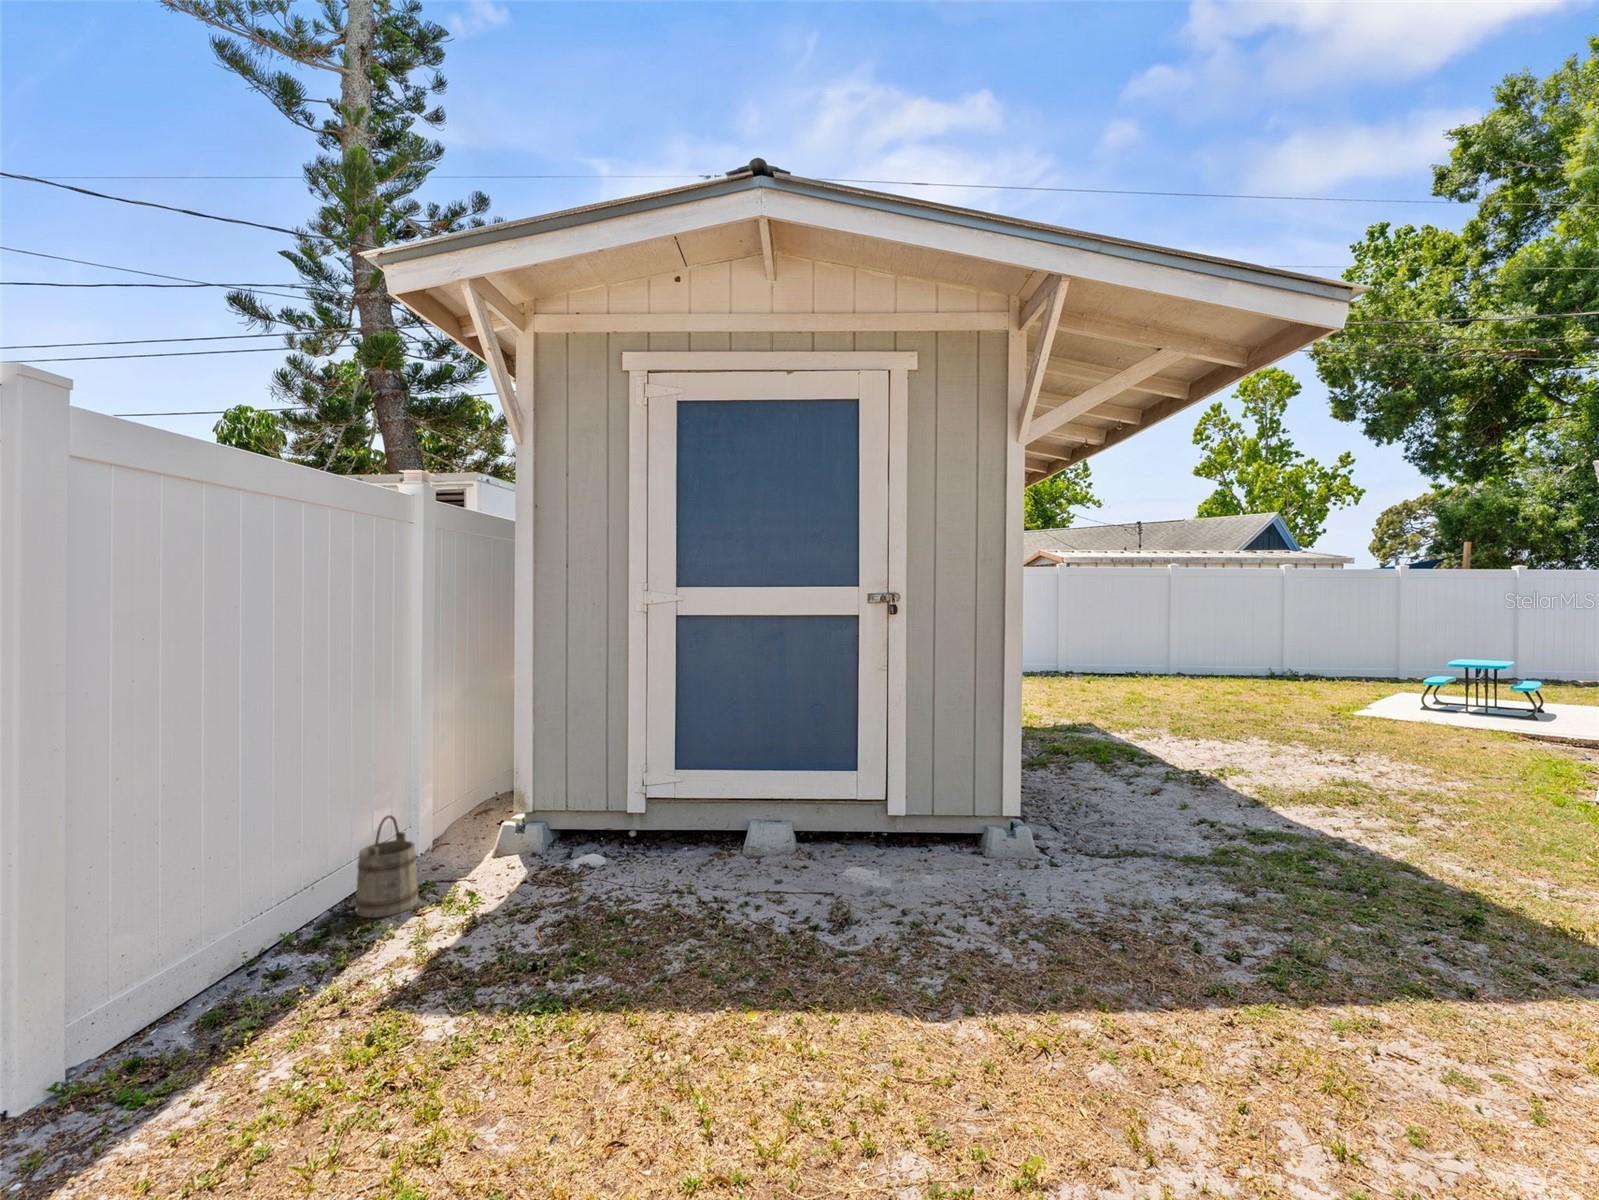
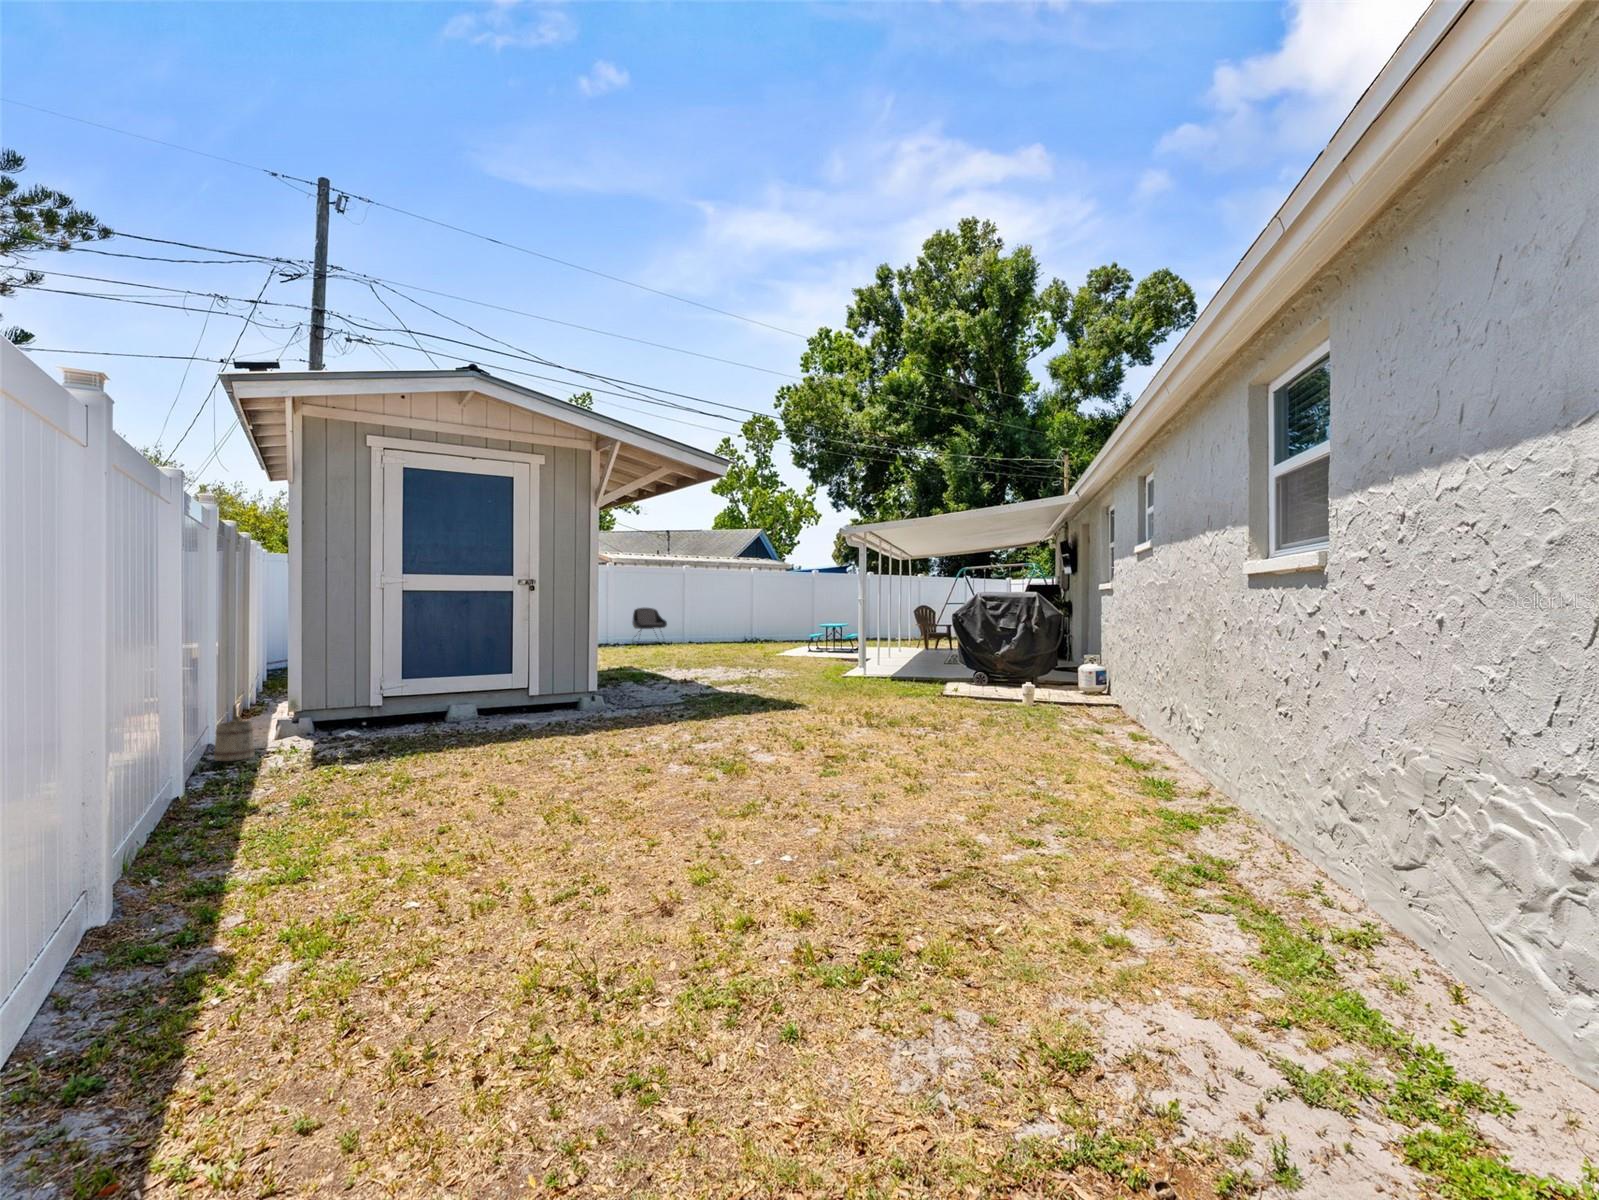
lounge chair: none [1091,623,1143,674] -> present [632,608,667,643]

